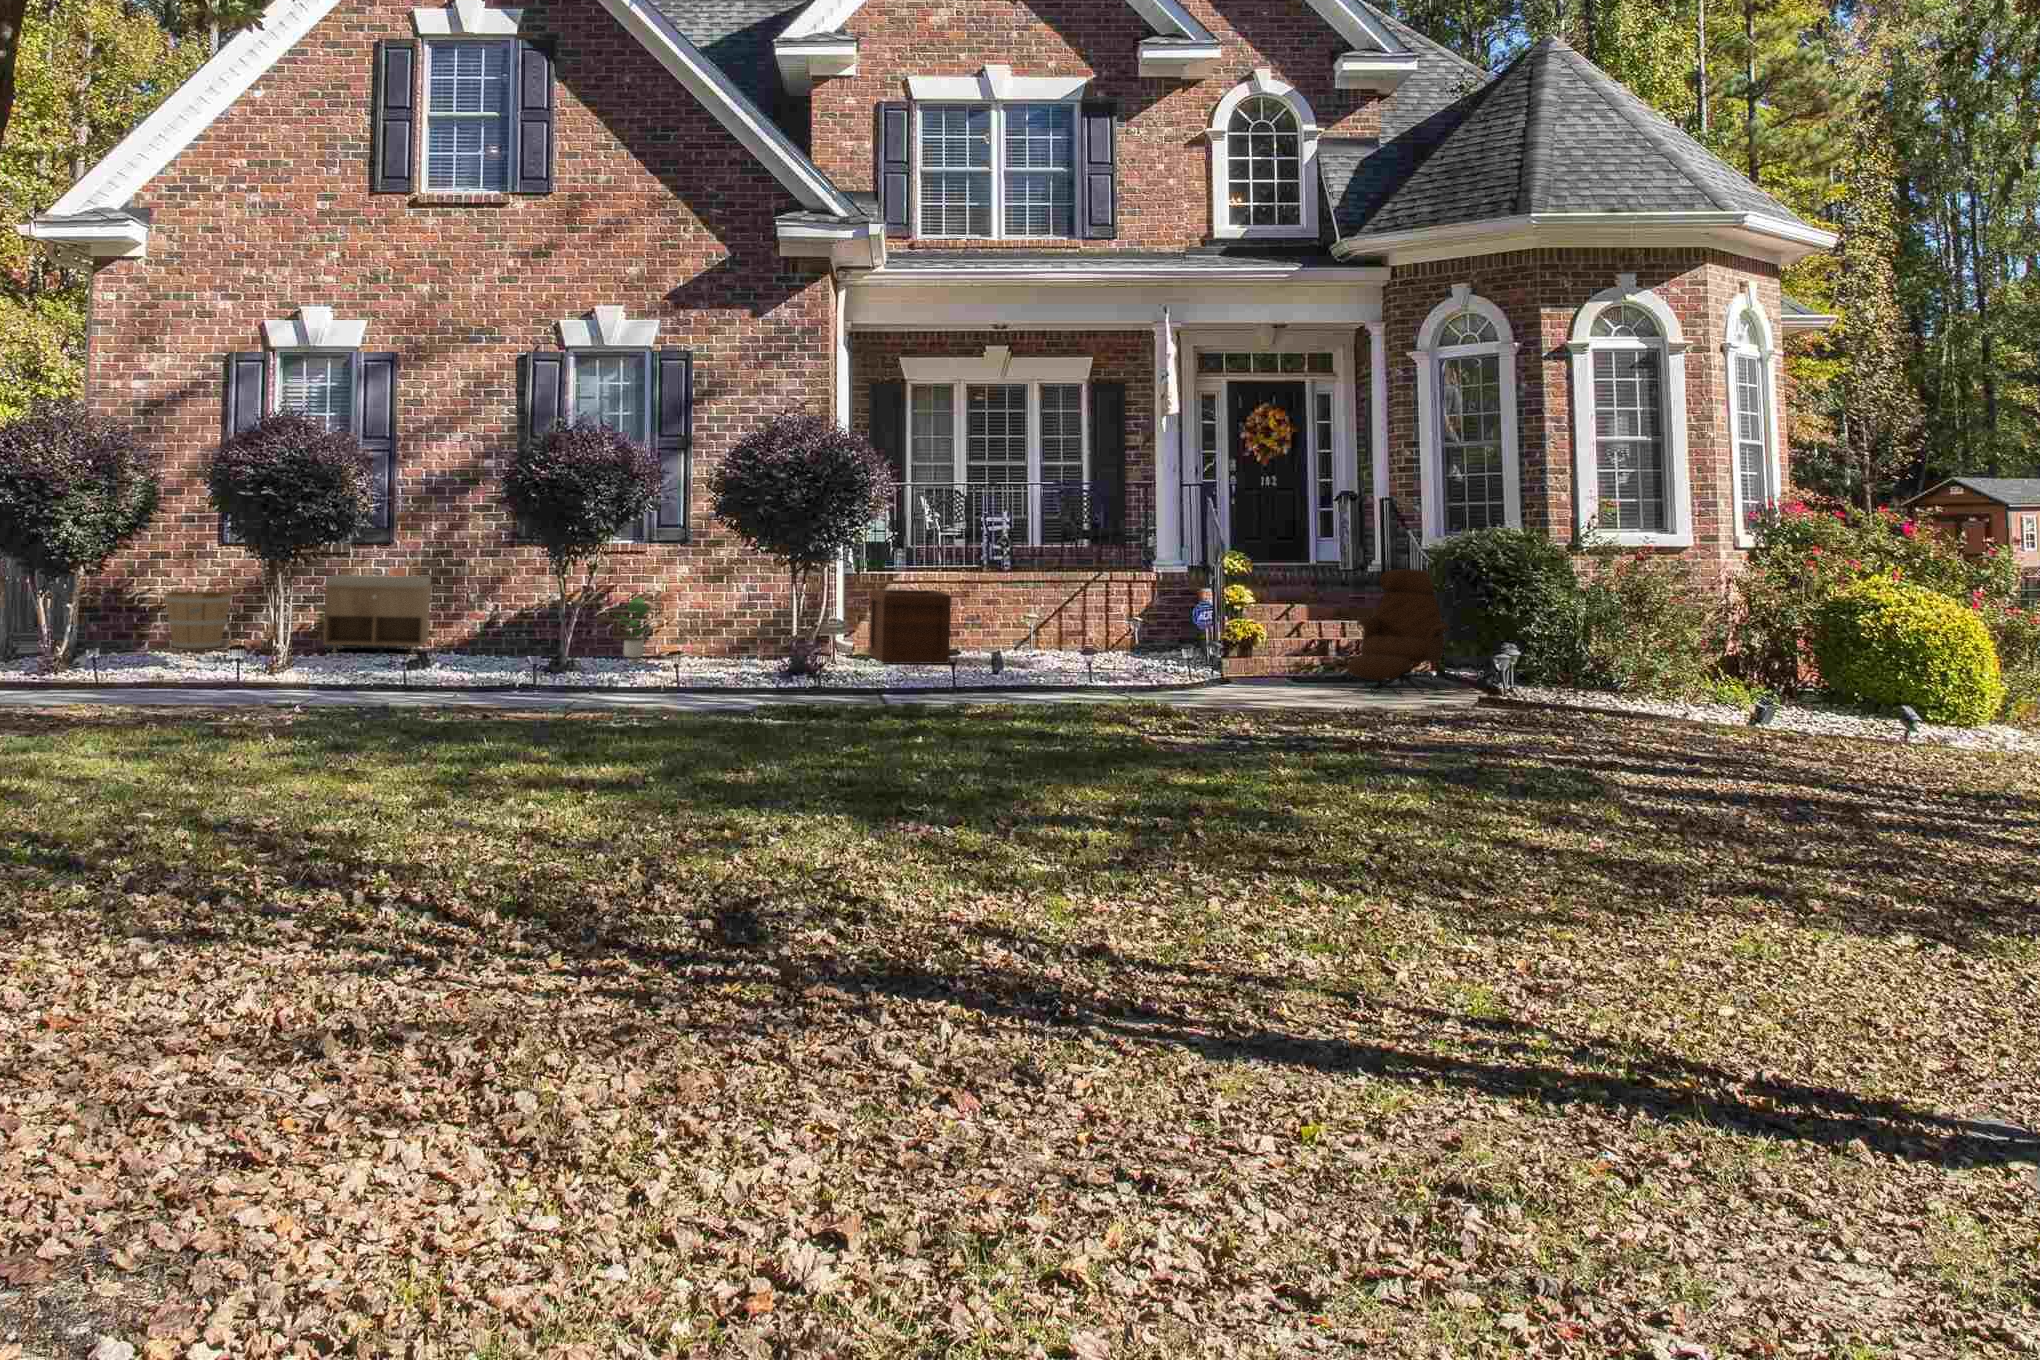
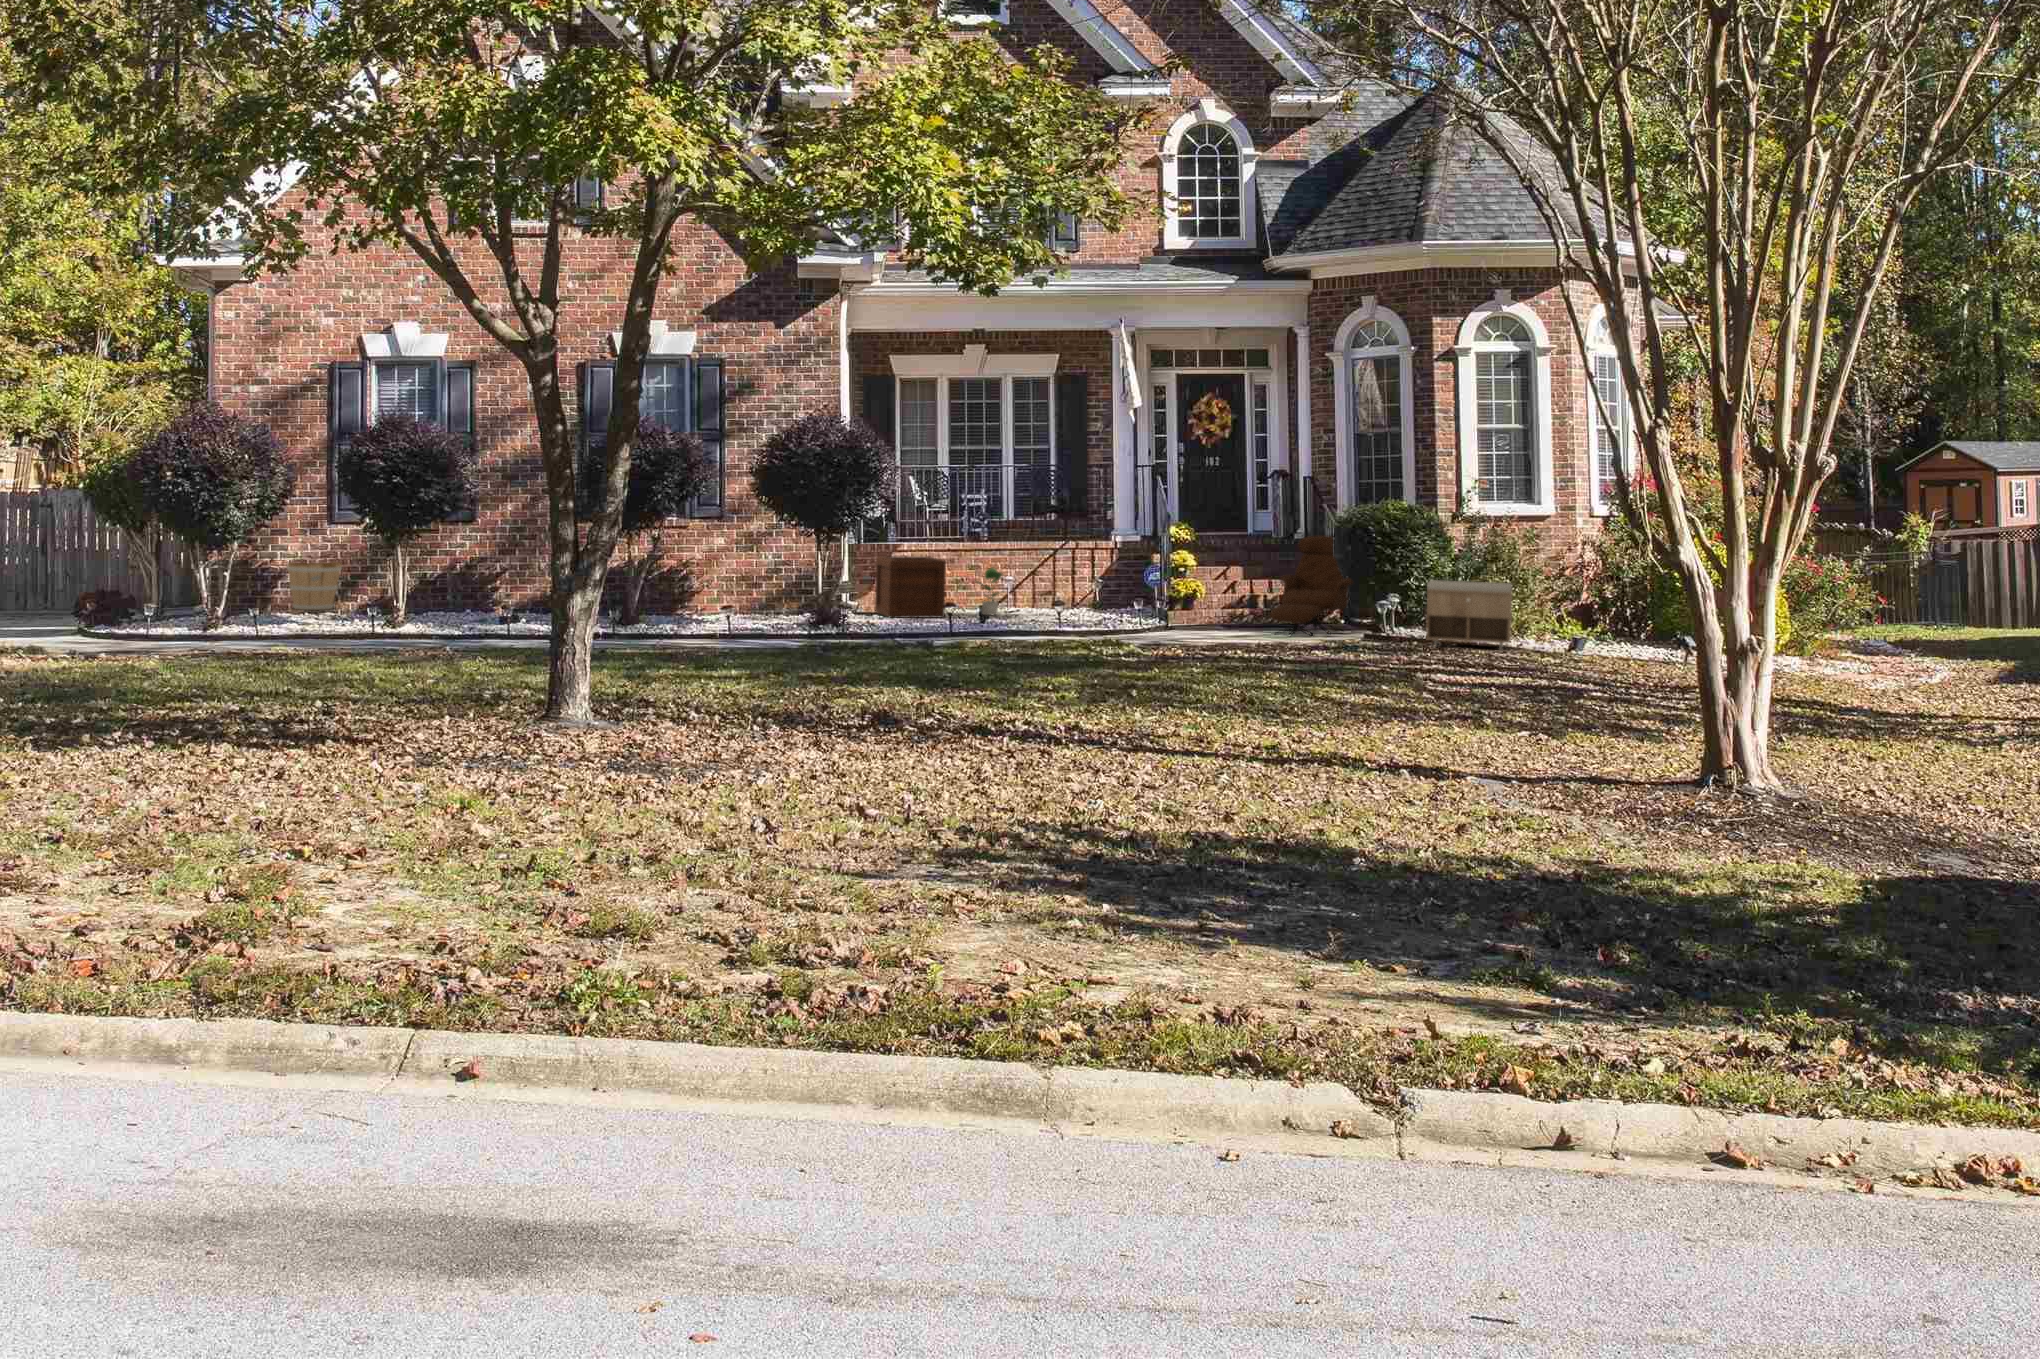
storage bench: present [324,575,431,653] -> present [1426,580,1512,649]
potted plant: present [616,597,653,658] -> present [975,568,1003,616]

